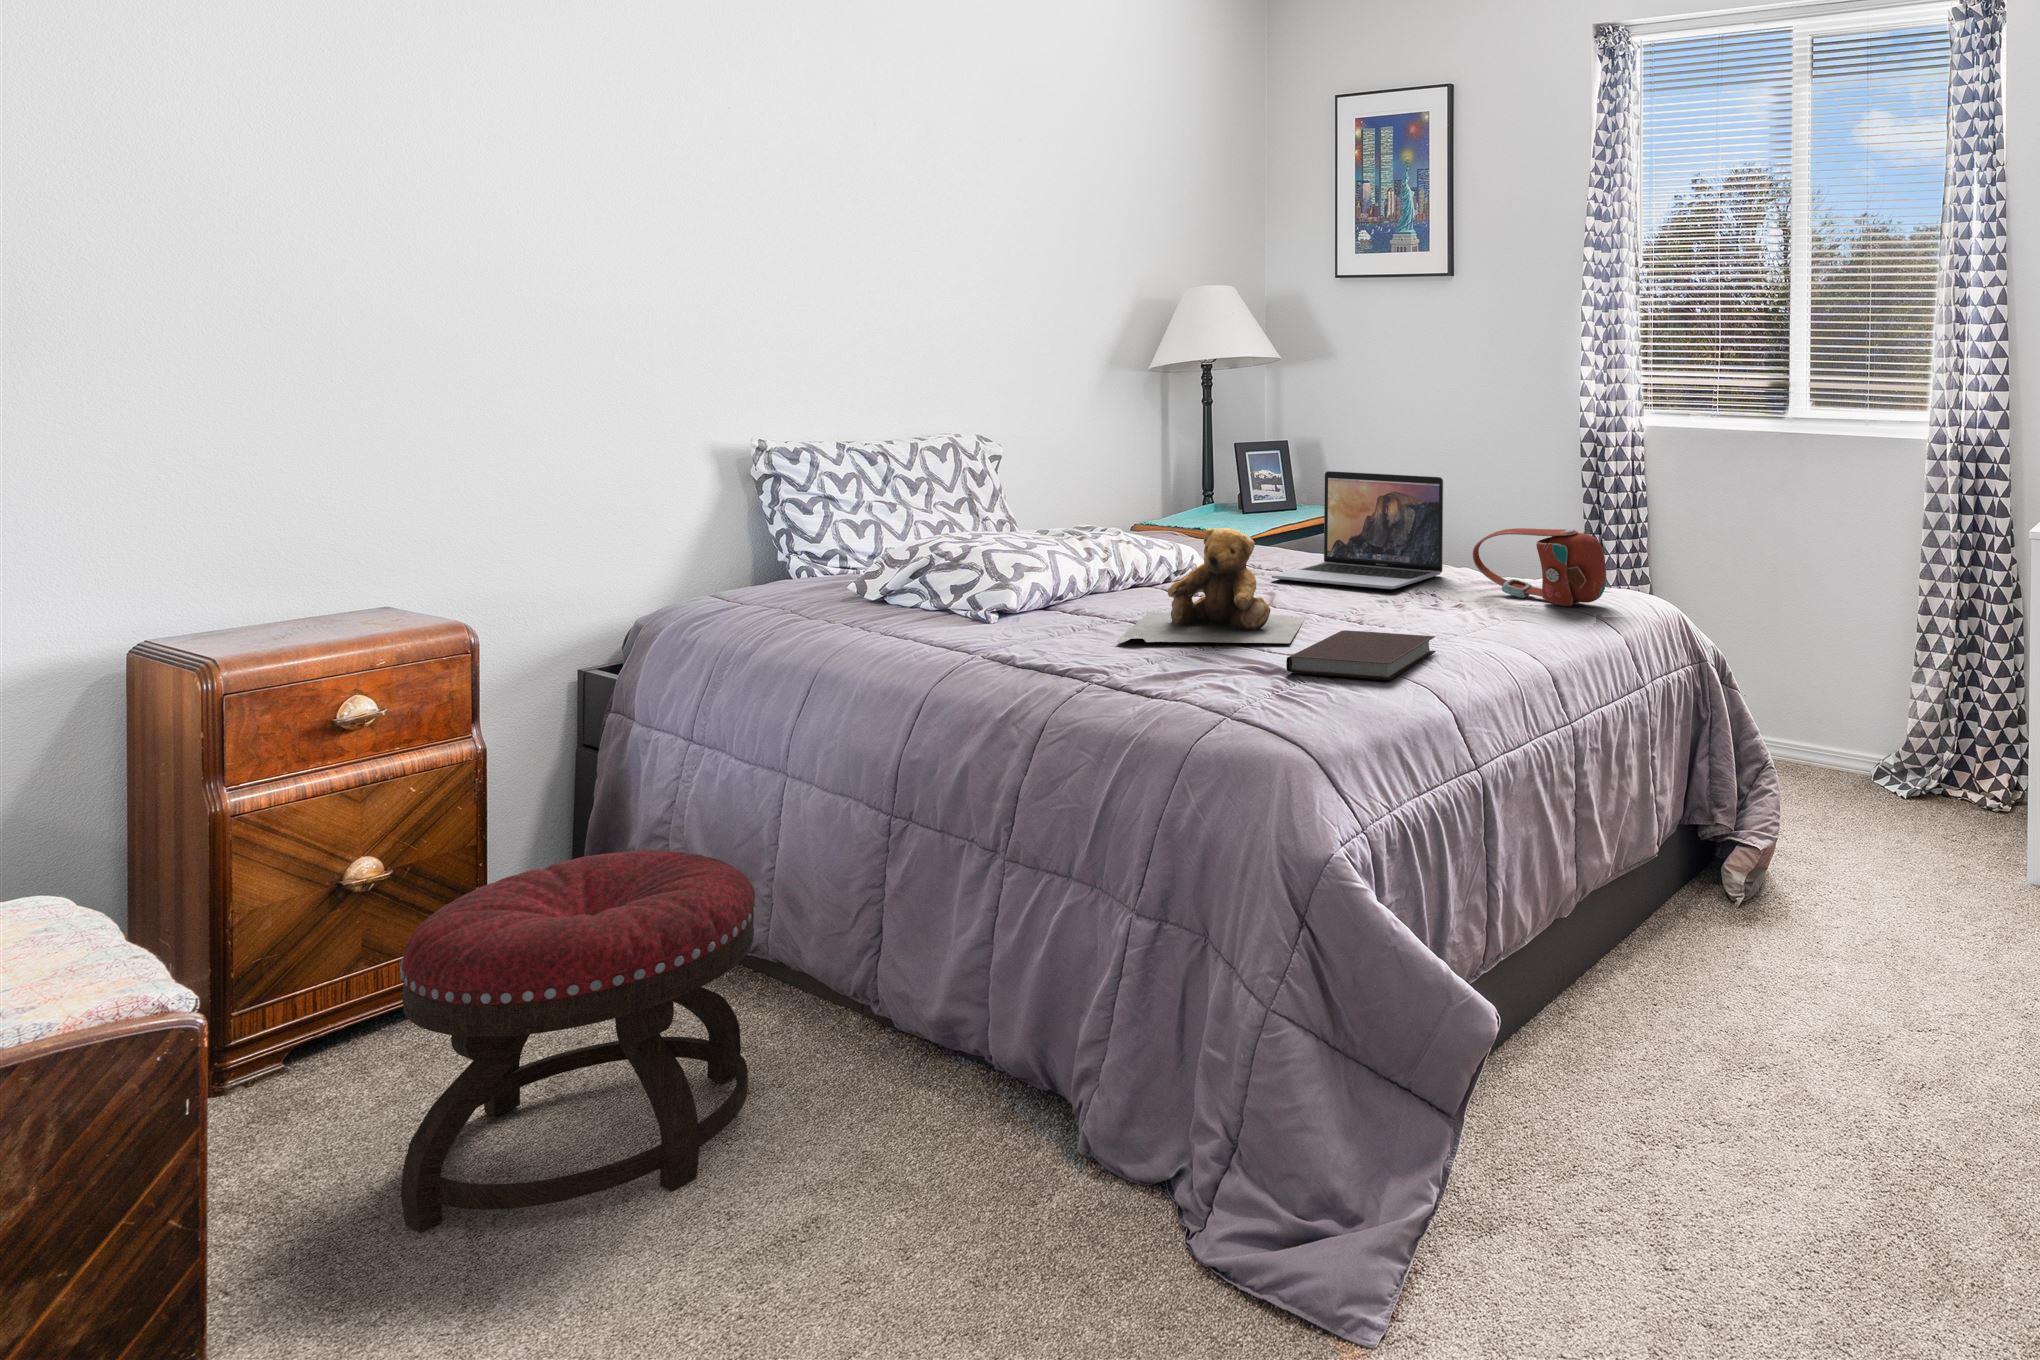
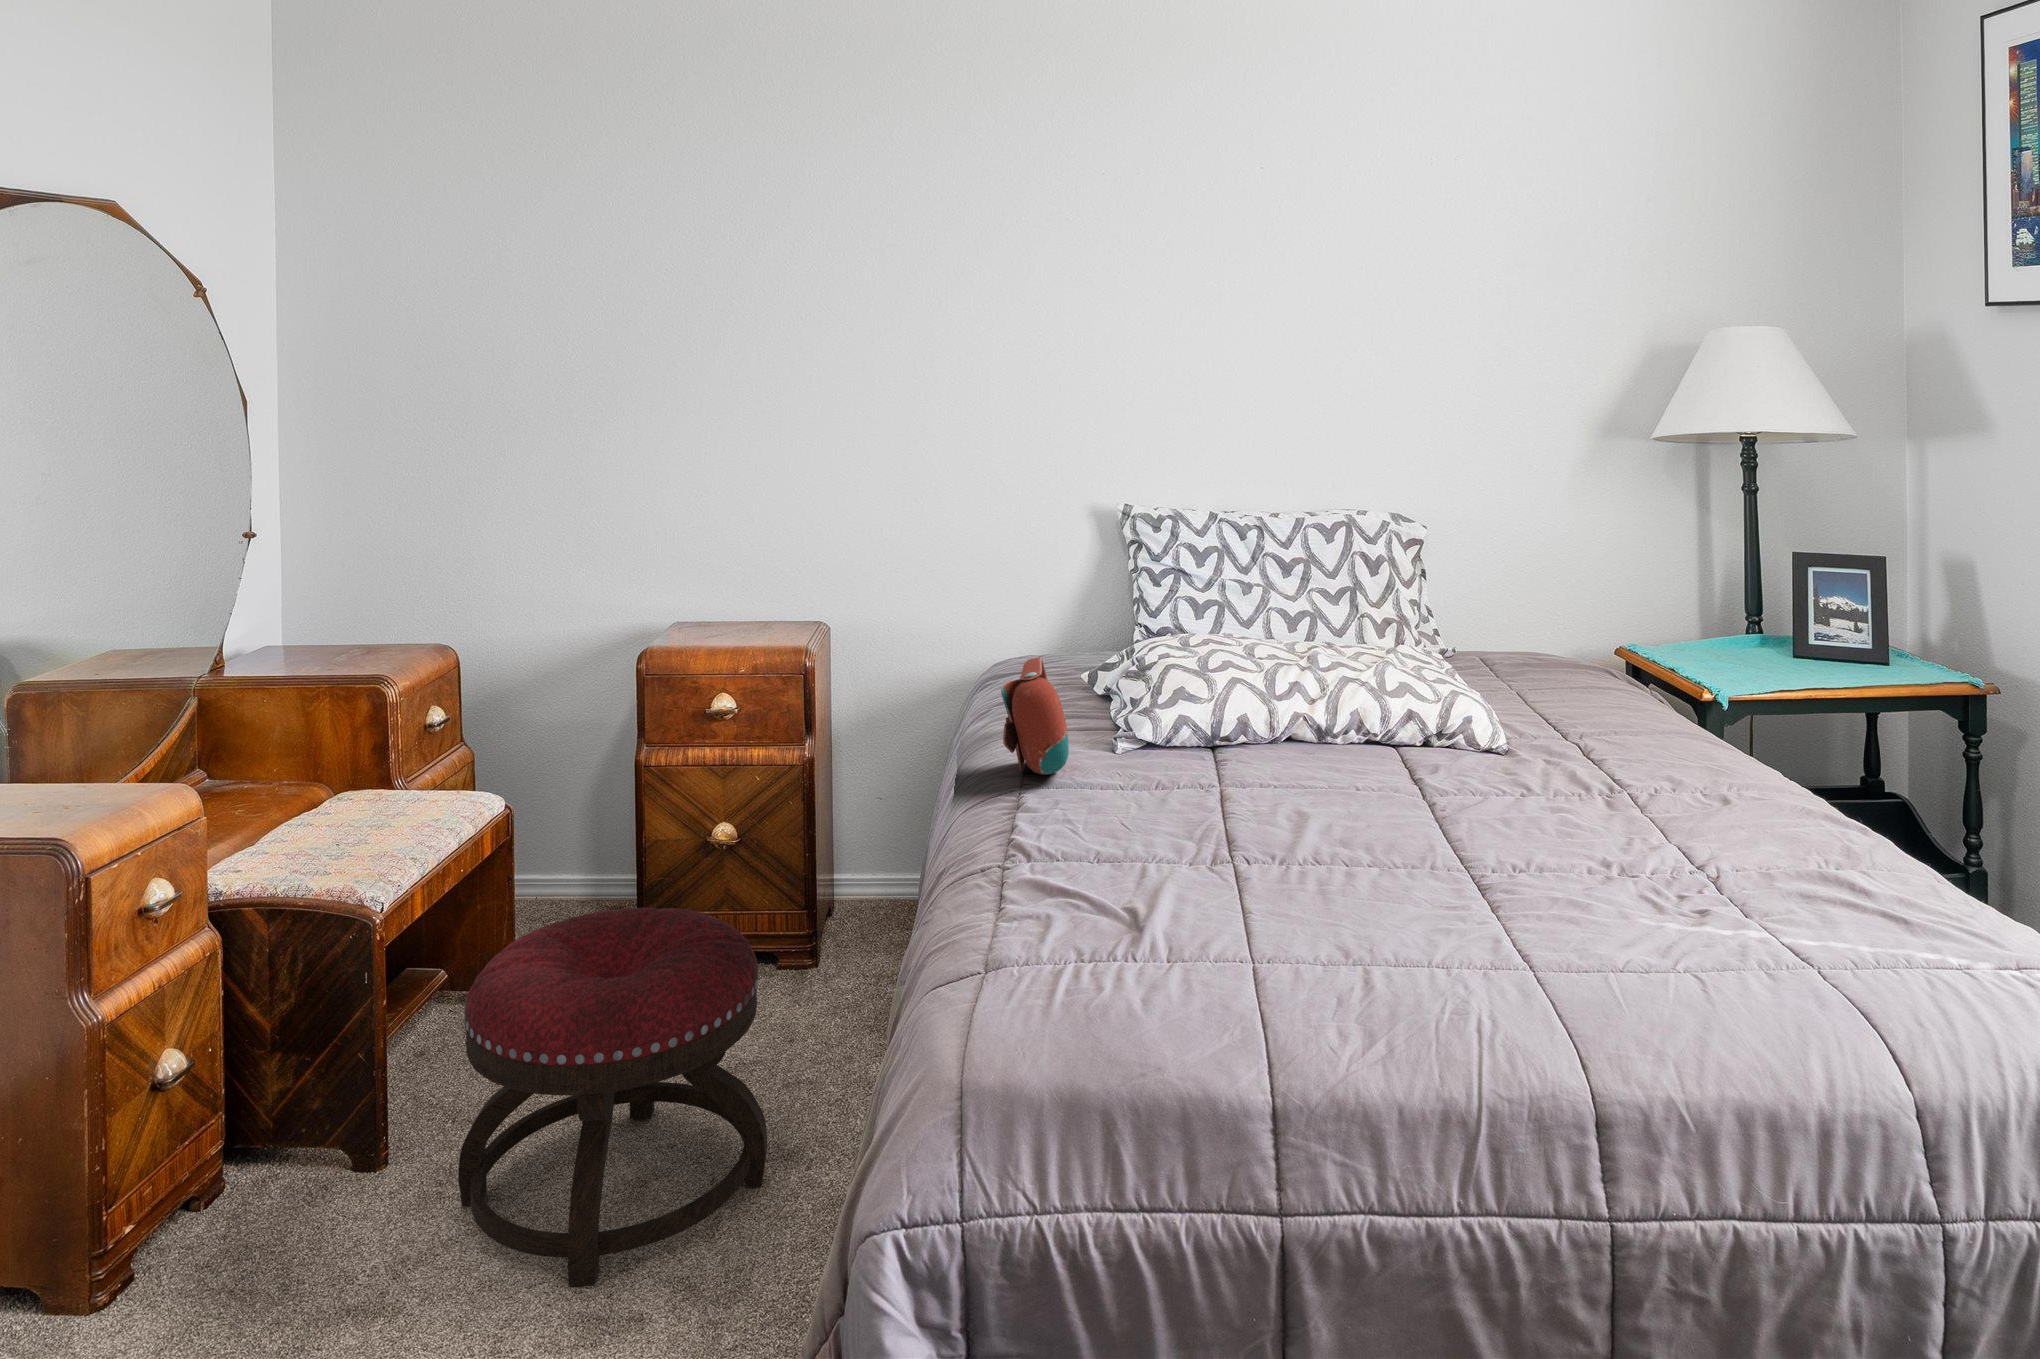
laptop: present [1272,471,1443,589] -> none [1521,635,1794,865]
teddy bear: present [1117,528,1305,643] -> none [1124,709,1427,921]
handbag: present [1473,528,1606,606] -> present [1001,657,1069,775]
notebook: present [1286,630,1435,680] -> none [1153,929,1426,1060]

